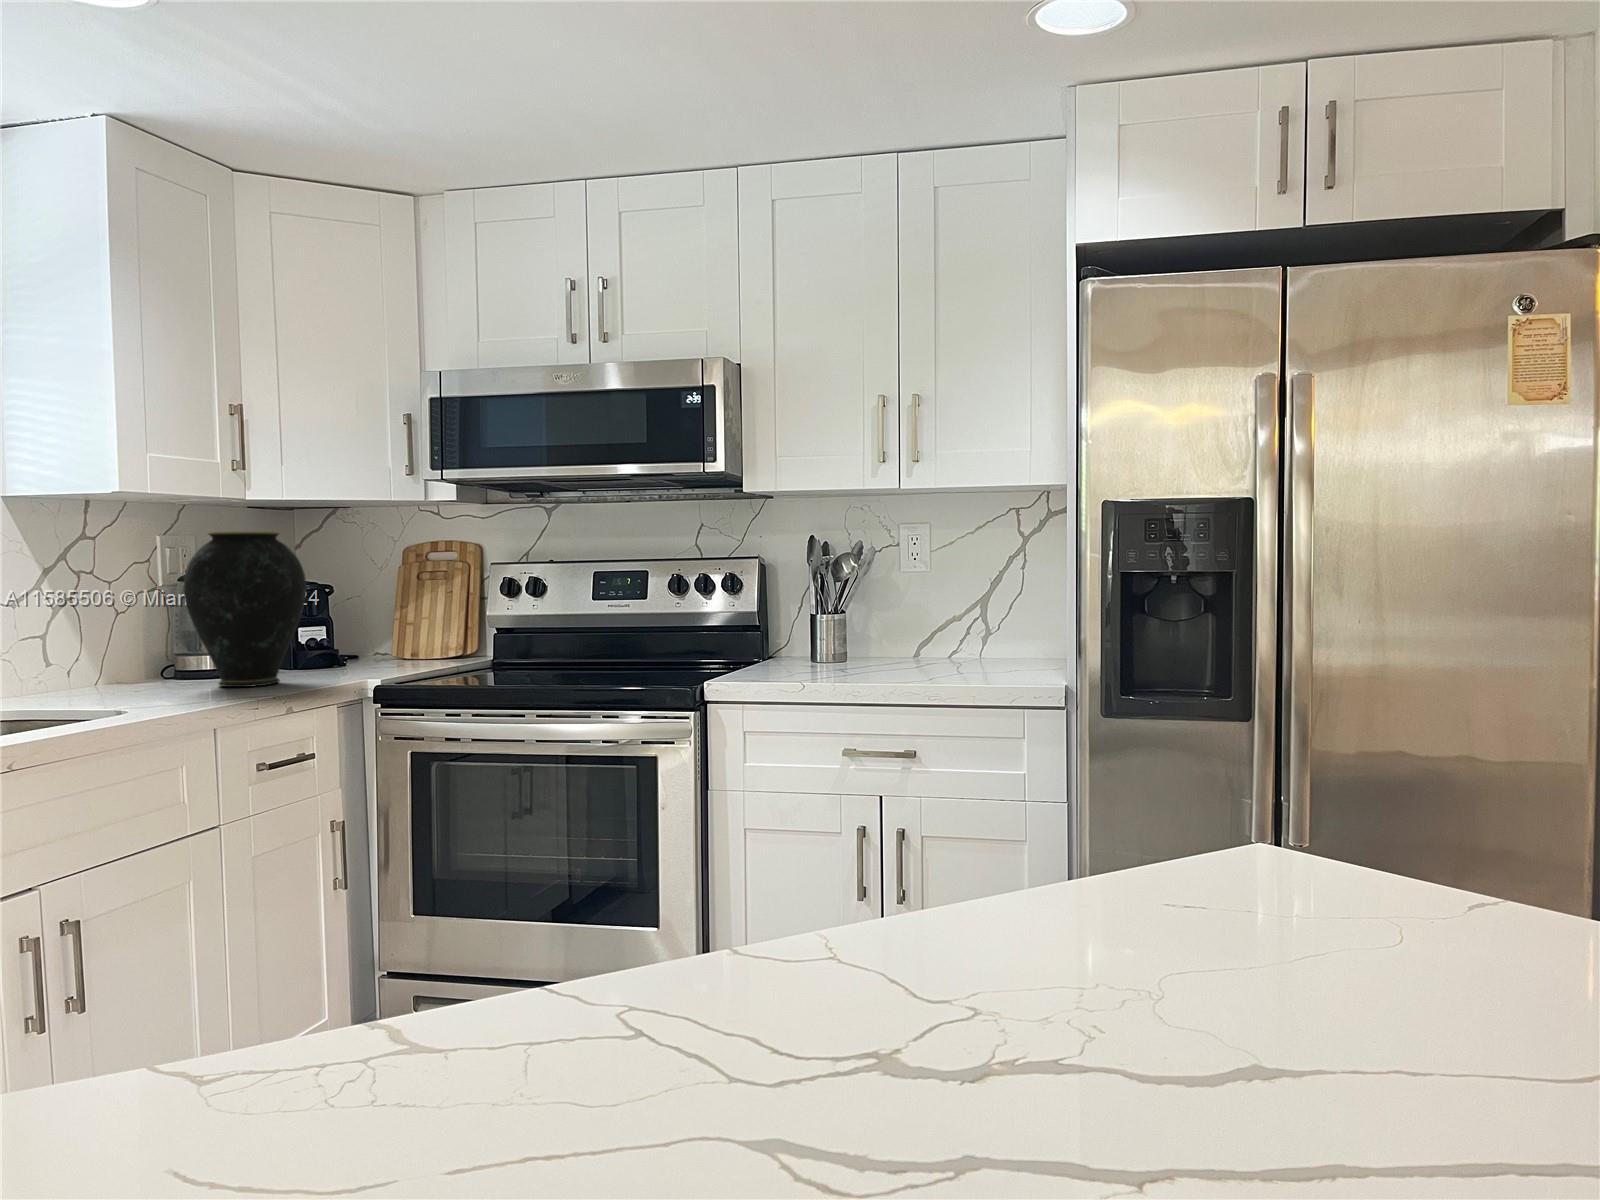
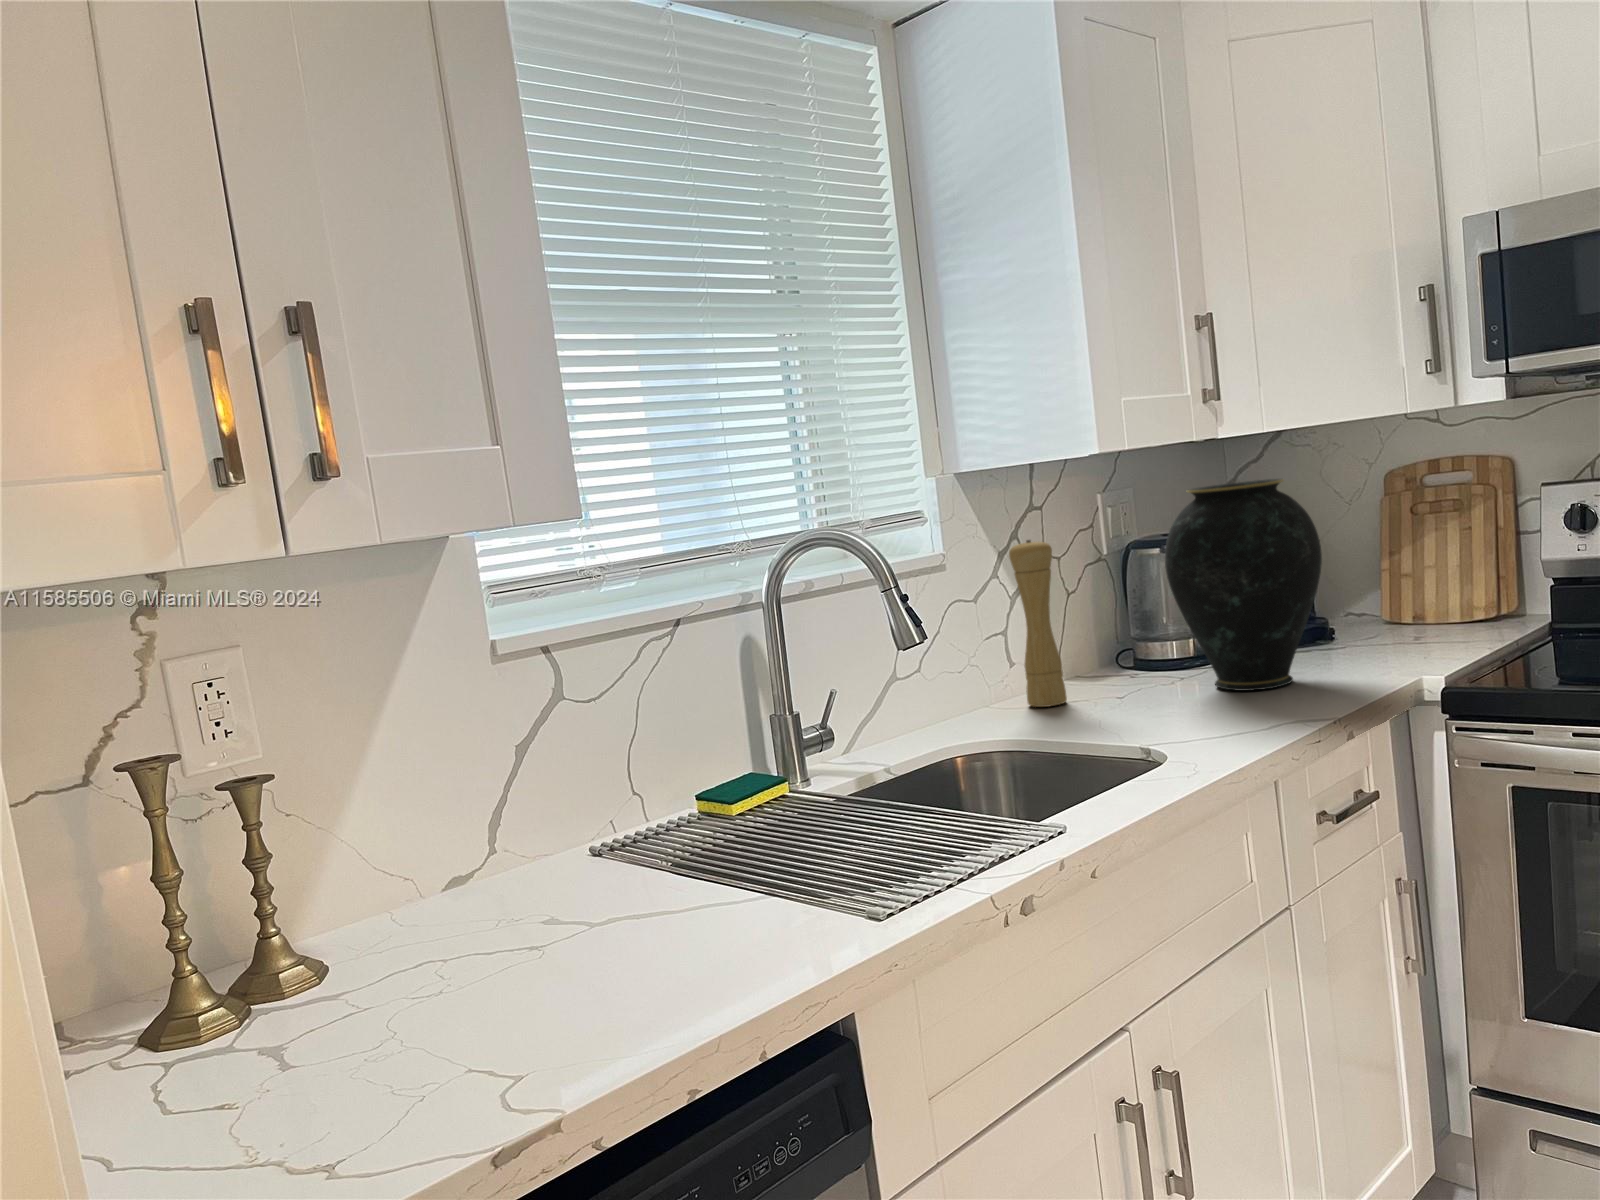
pepper mill: none [45,558,89,696] -> present [1009,540,1067,707]

